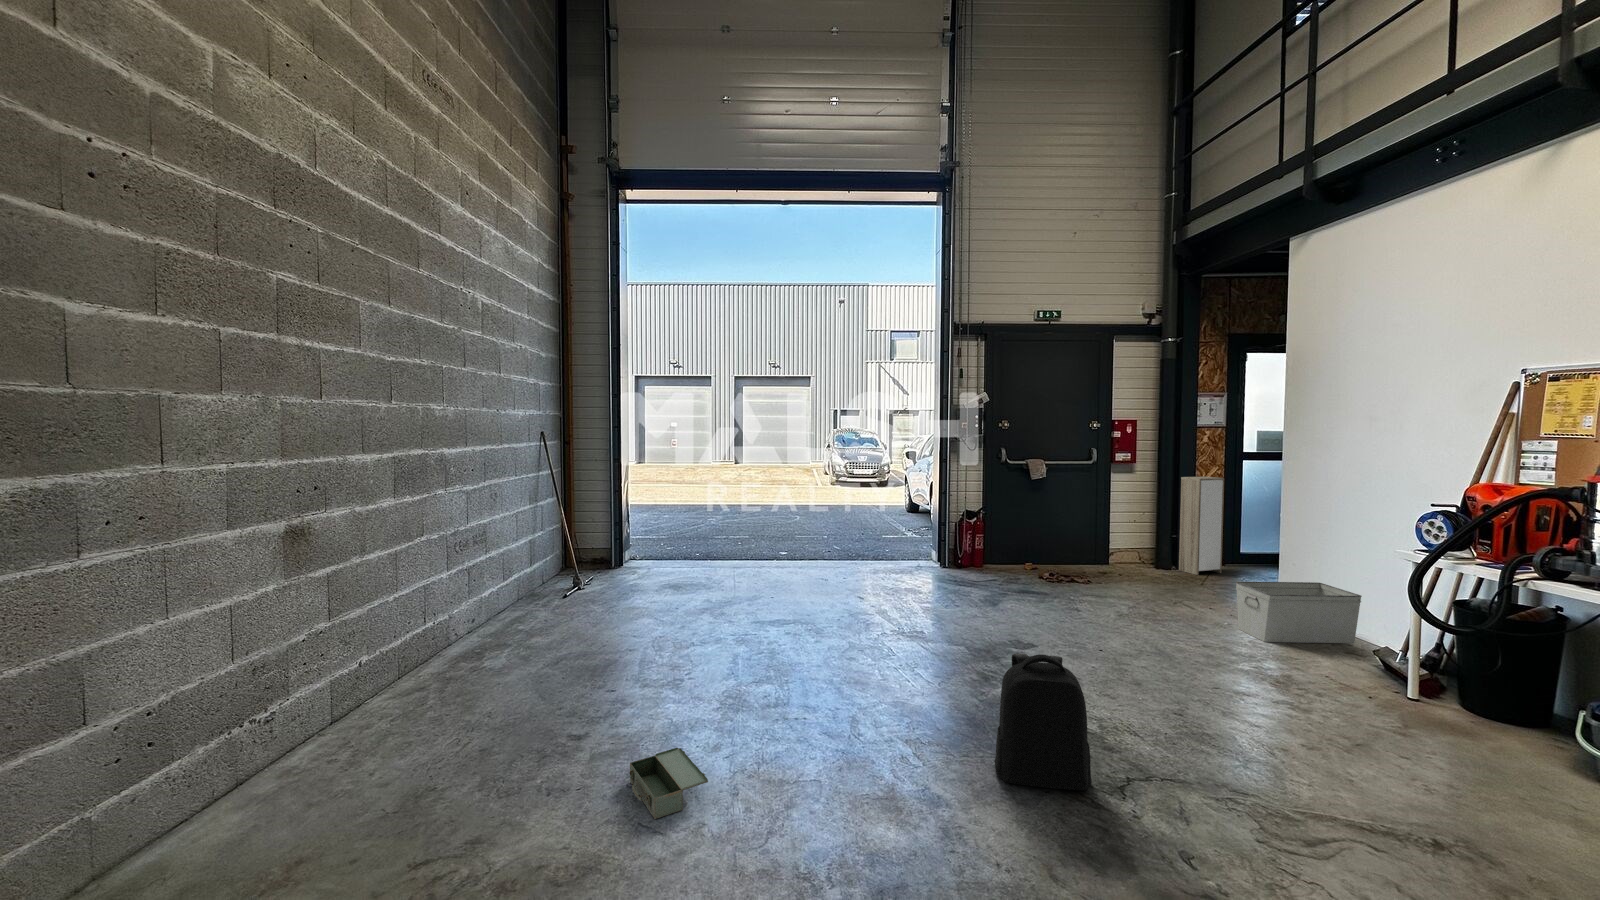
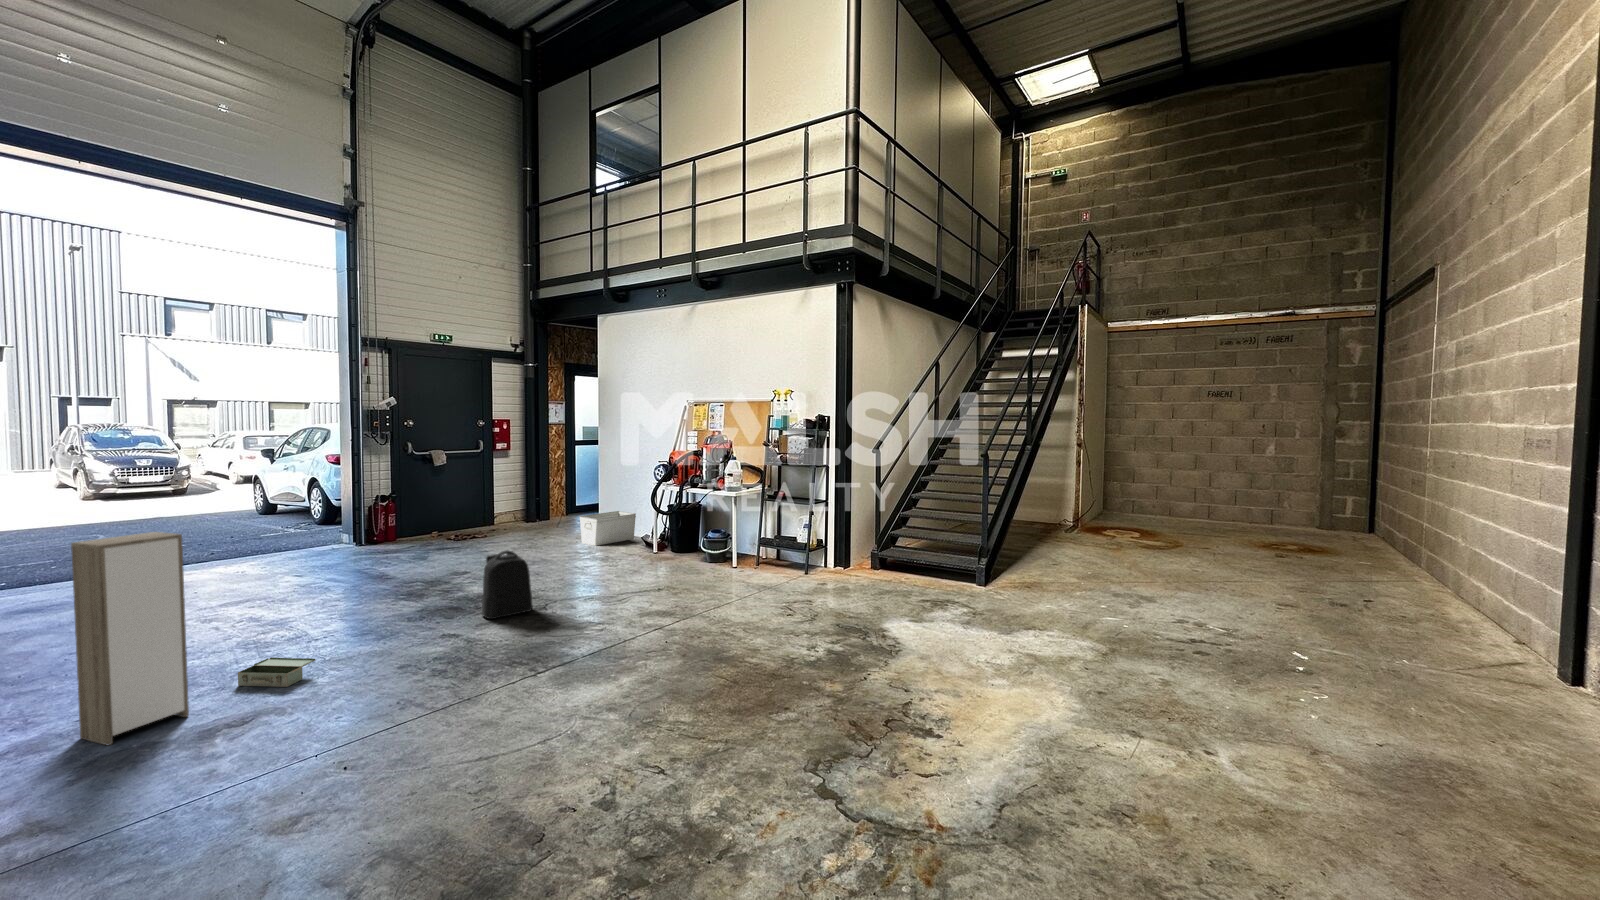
storage cabinet: present [1179,477,1224,575] -> present [71,532,189,745]

